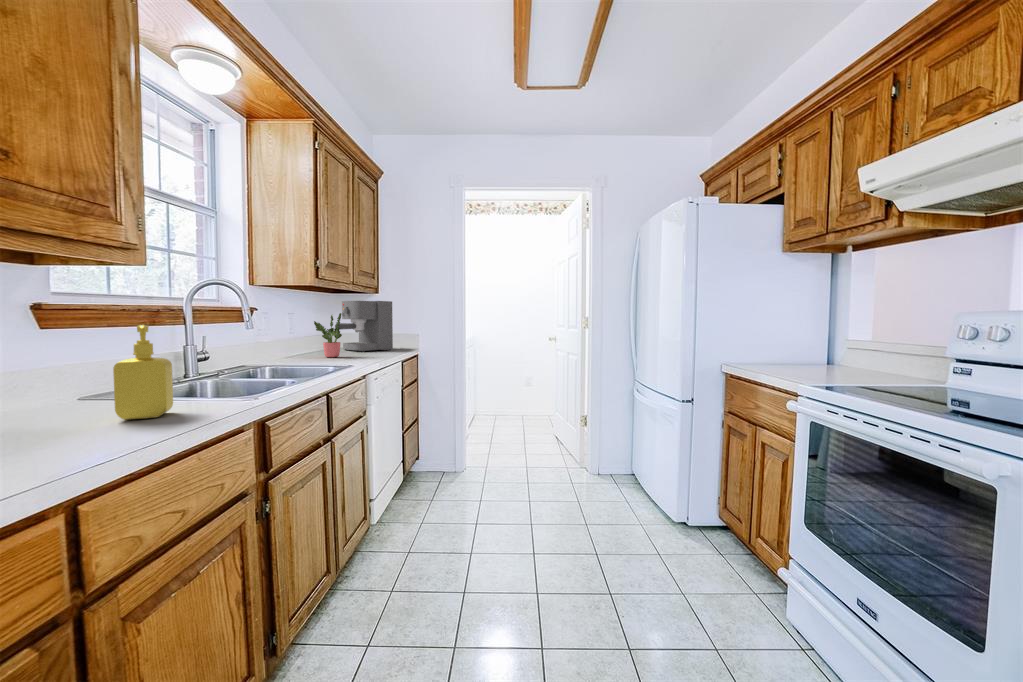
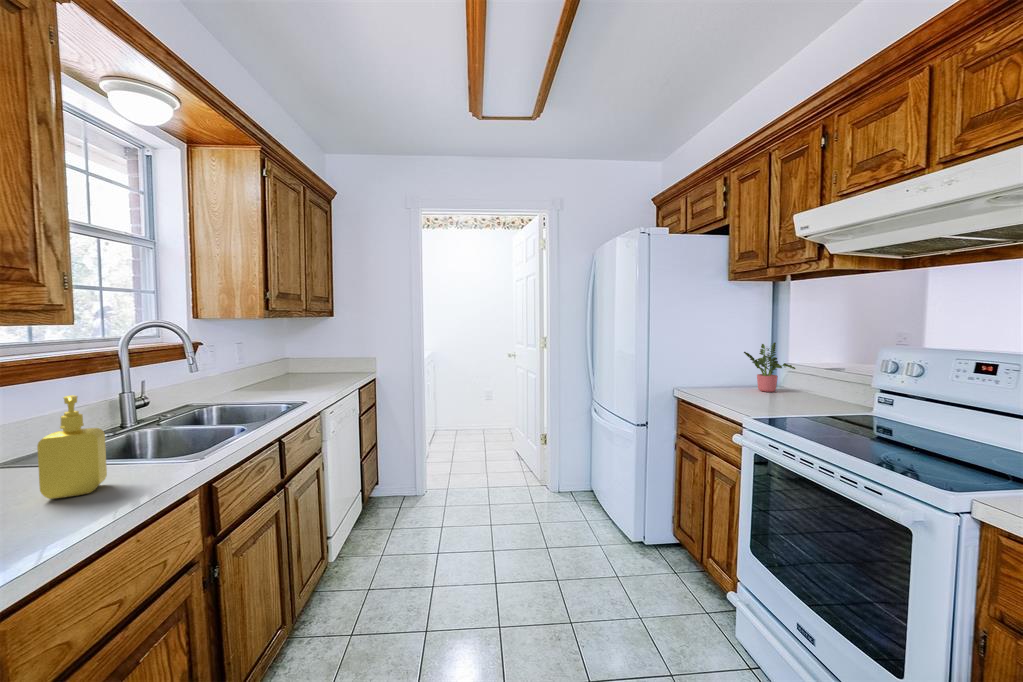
coffee maker: present [338,301,393,352] -> none [287,324,350,378]
potted plant: present [314,313,342,357] -> present [744,342,795,392]

